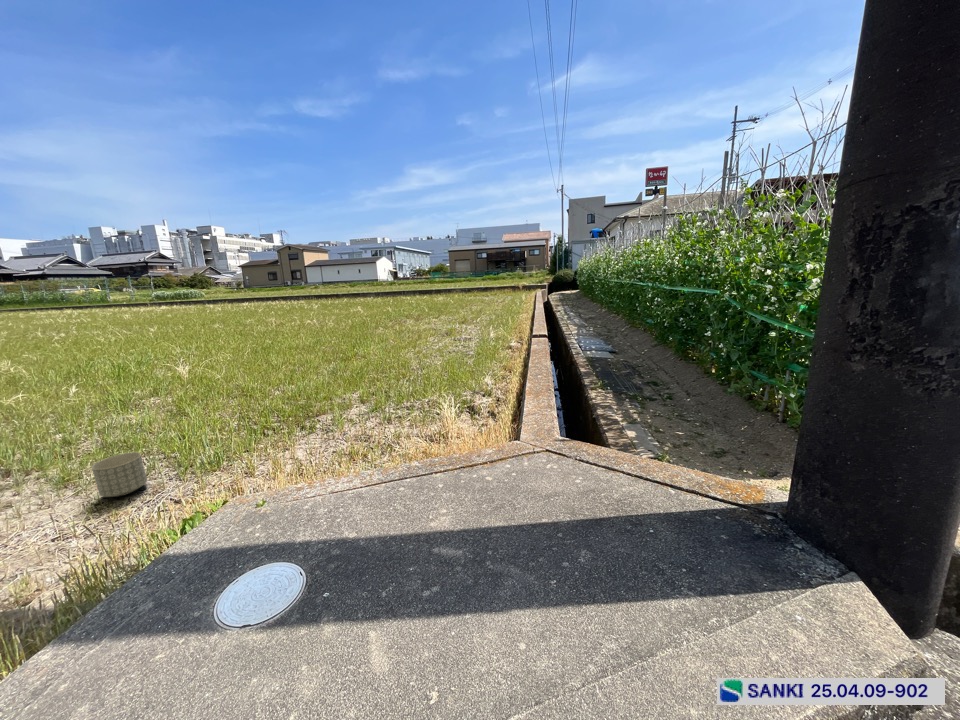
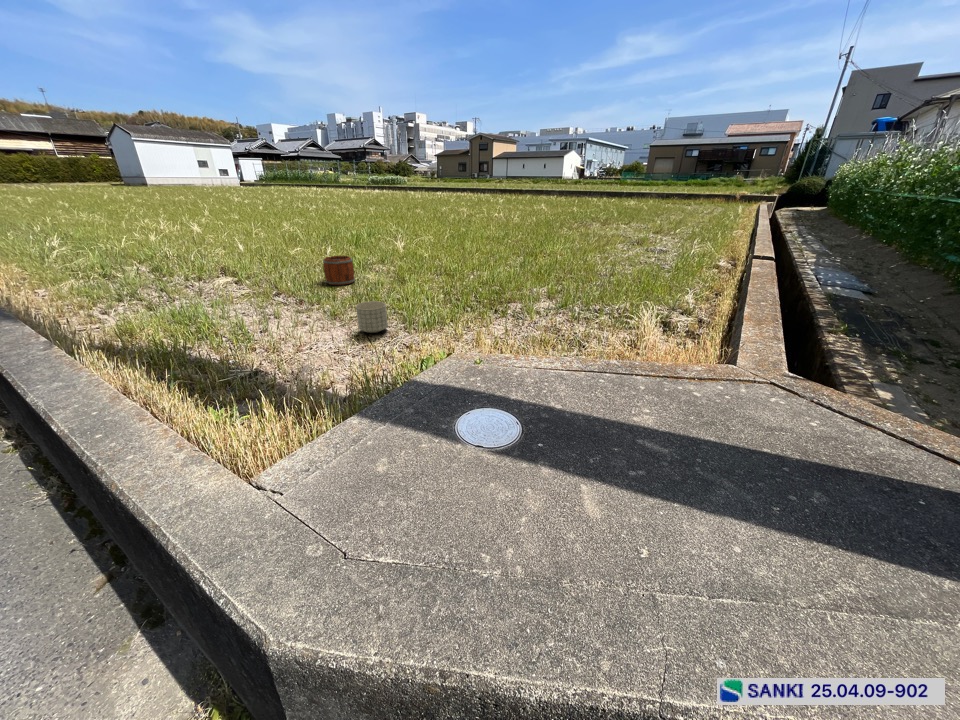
bucket: none [46,399,103,440] -> present [323,256,355,285]

